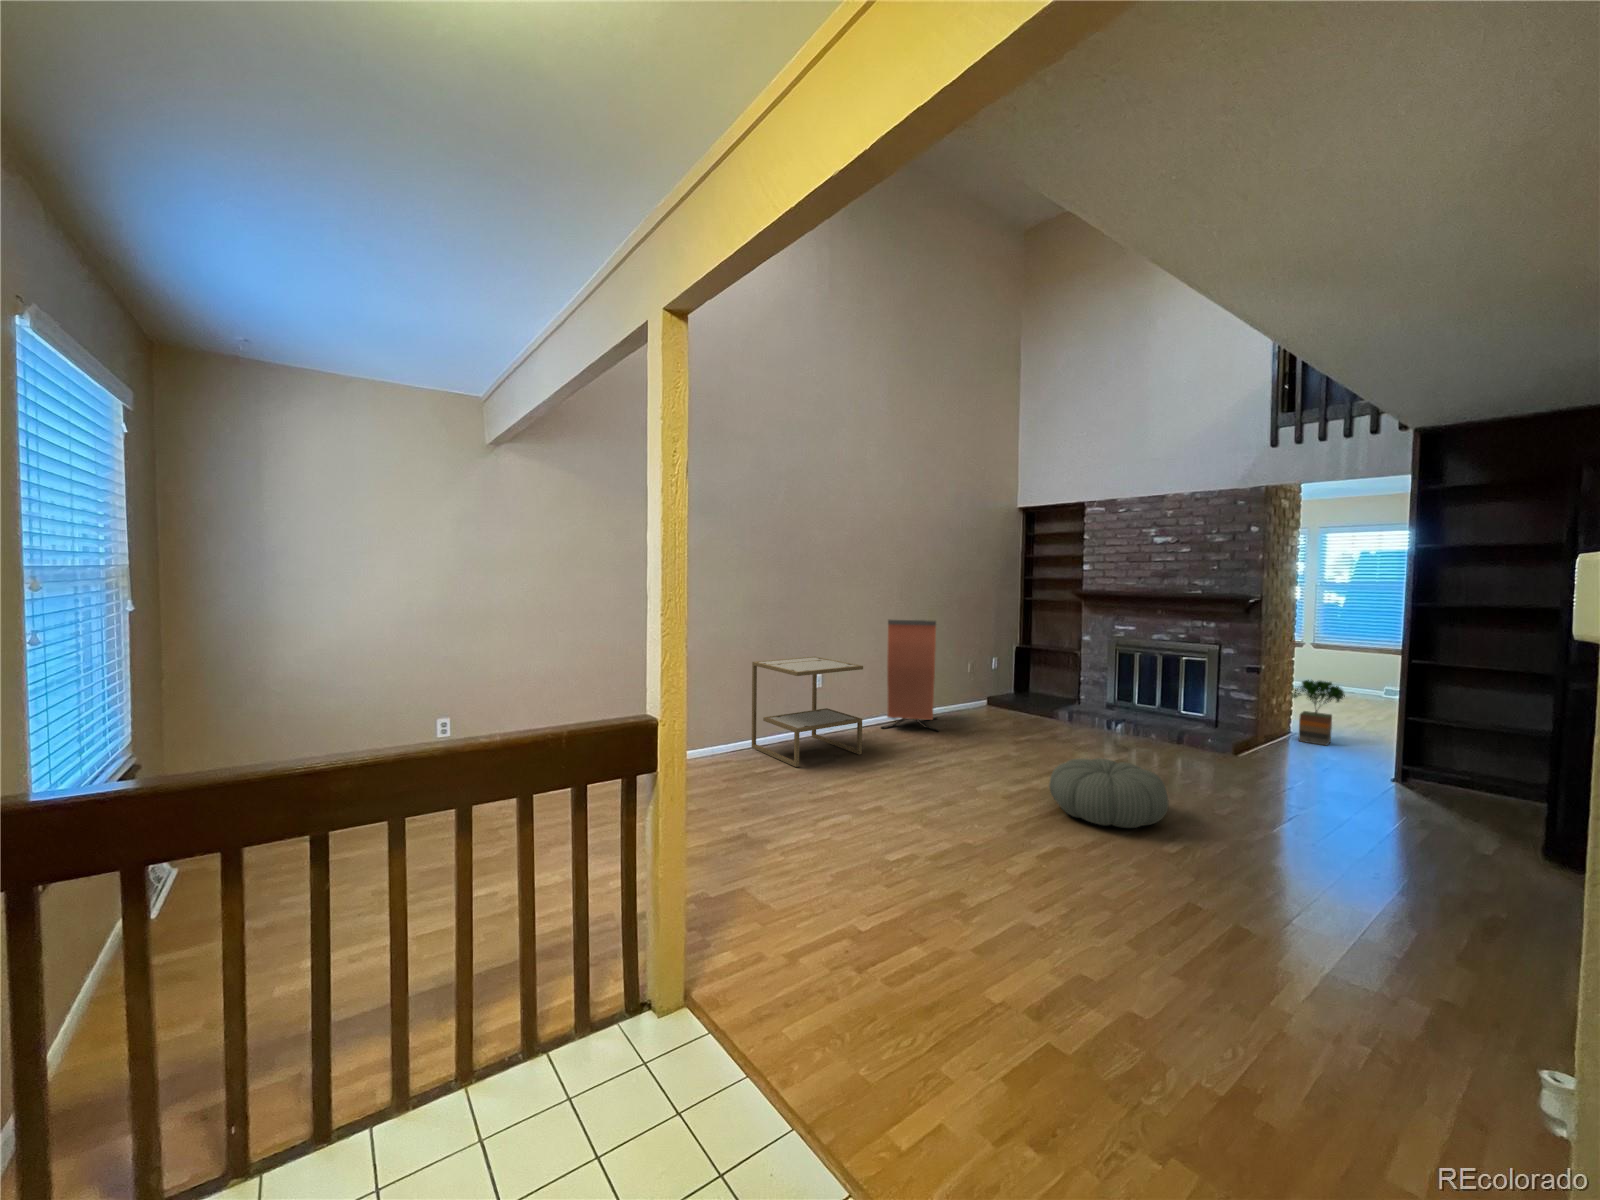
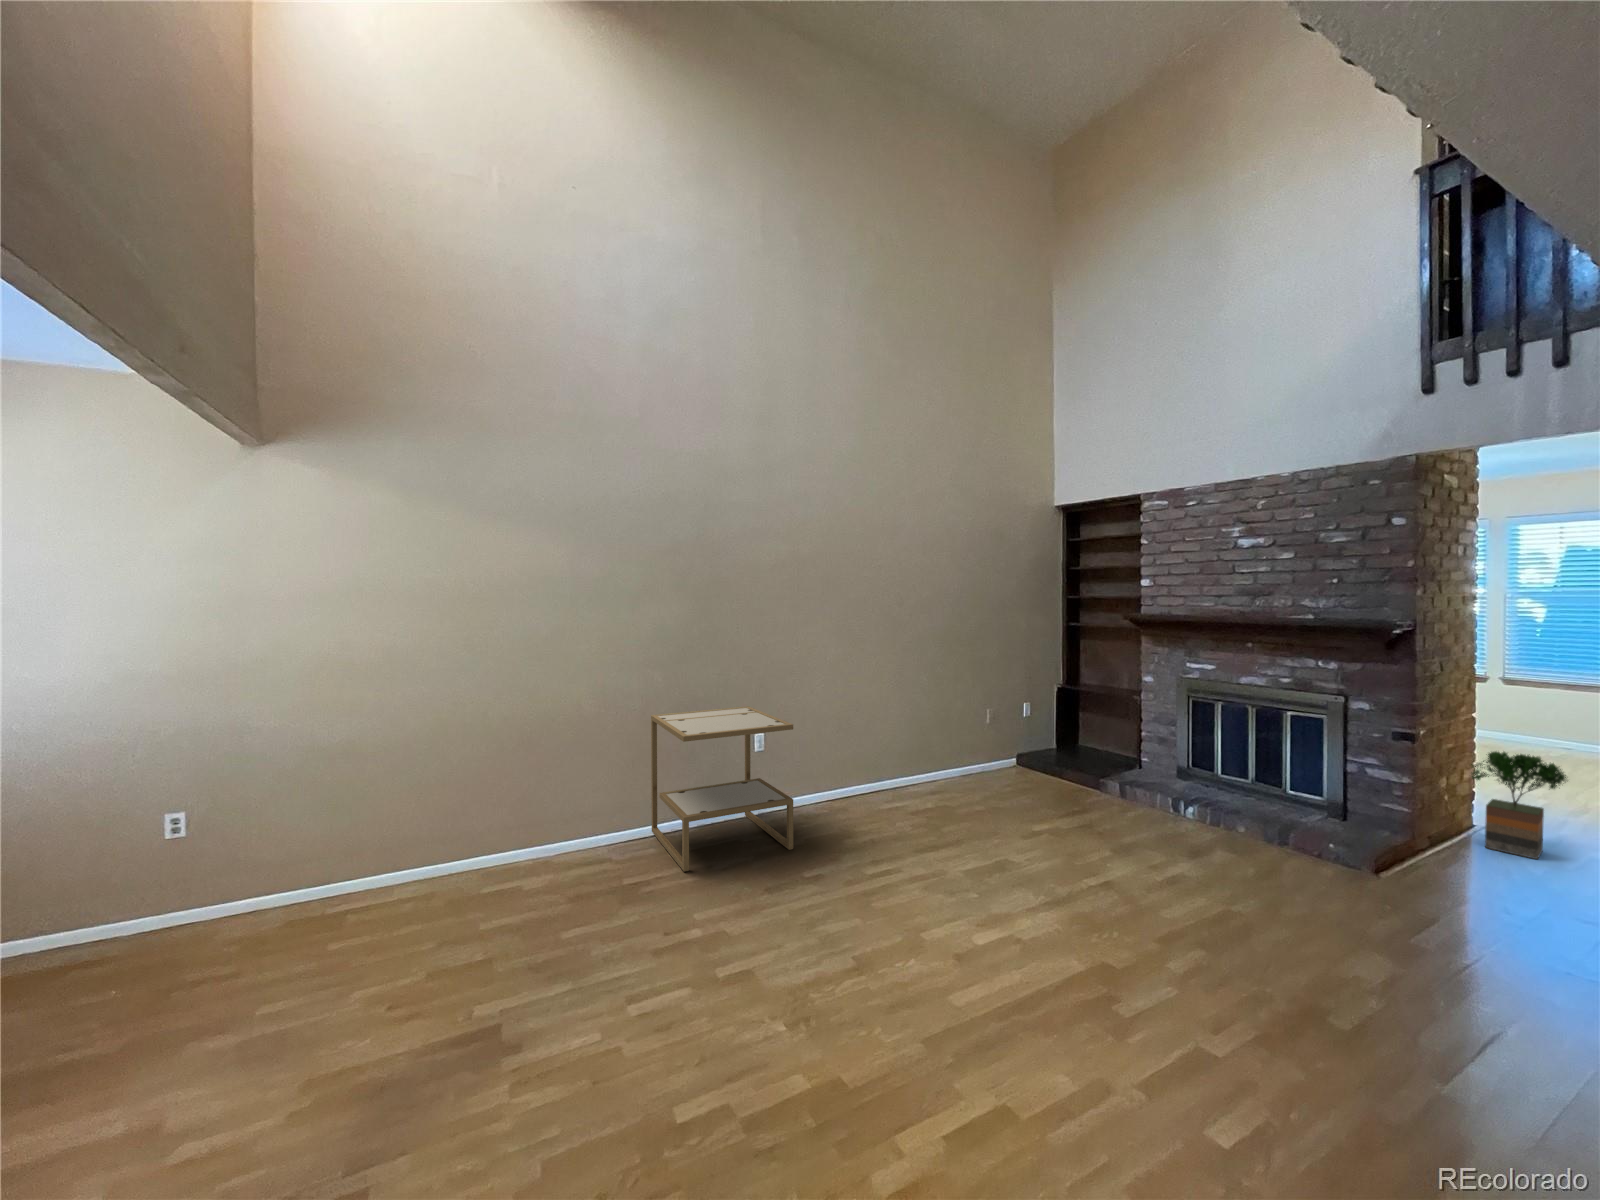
armchair: present [882,620,939,731] -> none [842,657,934,811]
pouf: present [1049,758,1169,828] -> none [1033,899,1241,1056]

